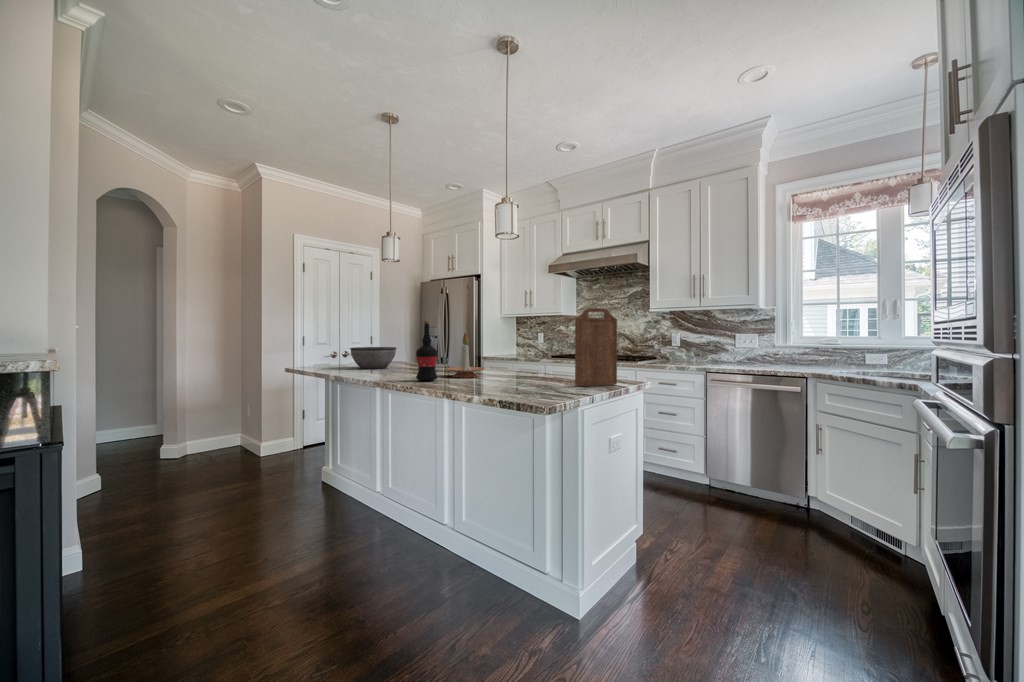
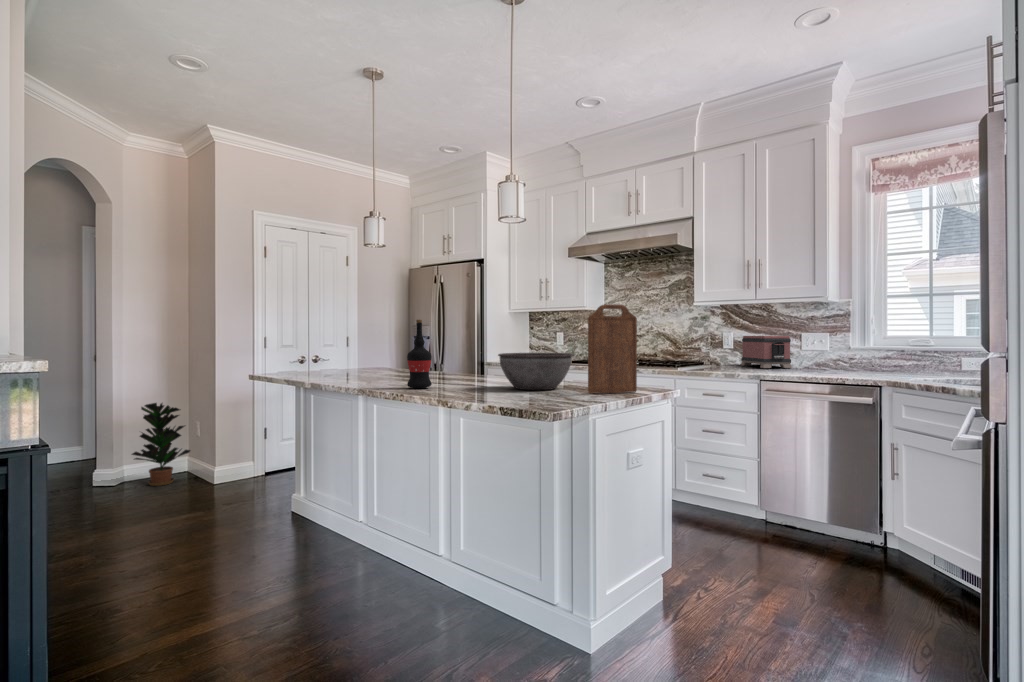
candle holder: present [445,333,485,378] -> none [439,332,487,385]
toaster: none [685,336,728,362] -> present [741,336,792,368]
bowl: present [350,347,397,369] -> present [498,353,573,390]
potted plant: none [191,389,243,458] -> present [132,403,190,486]

